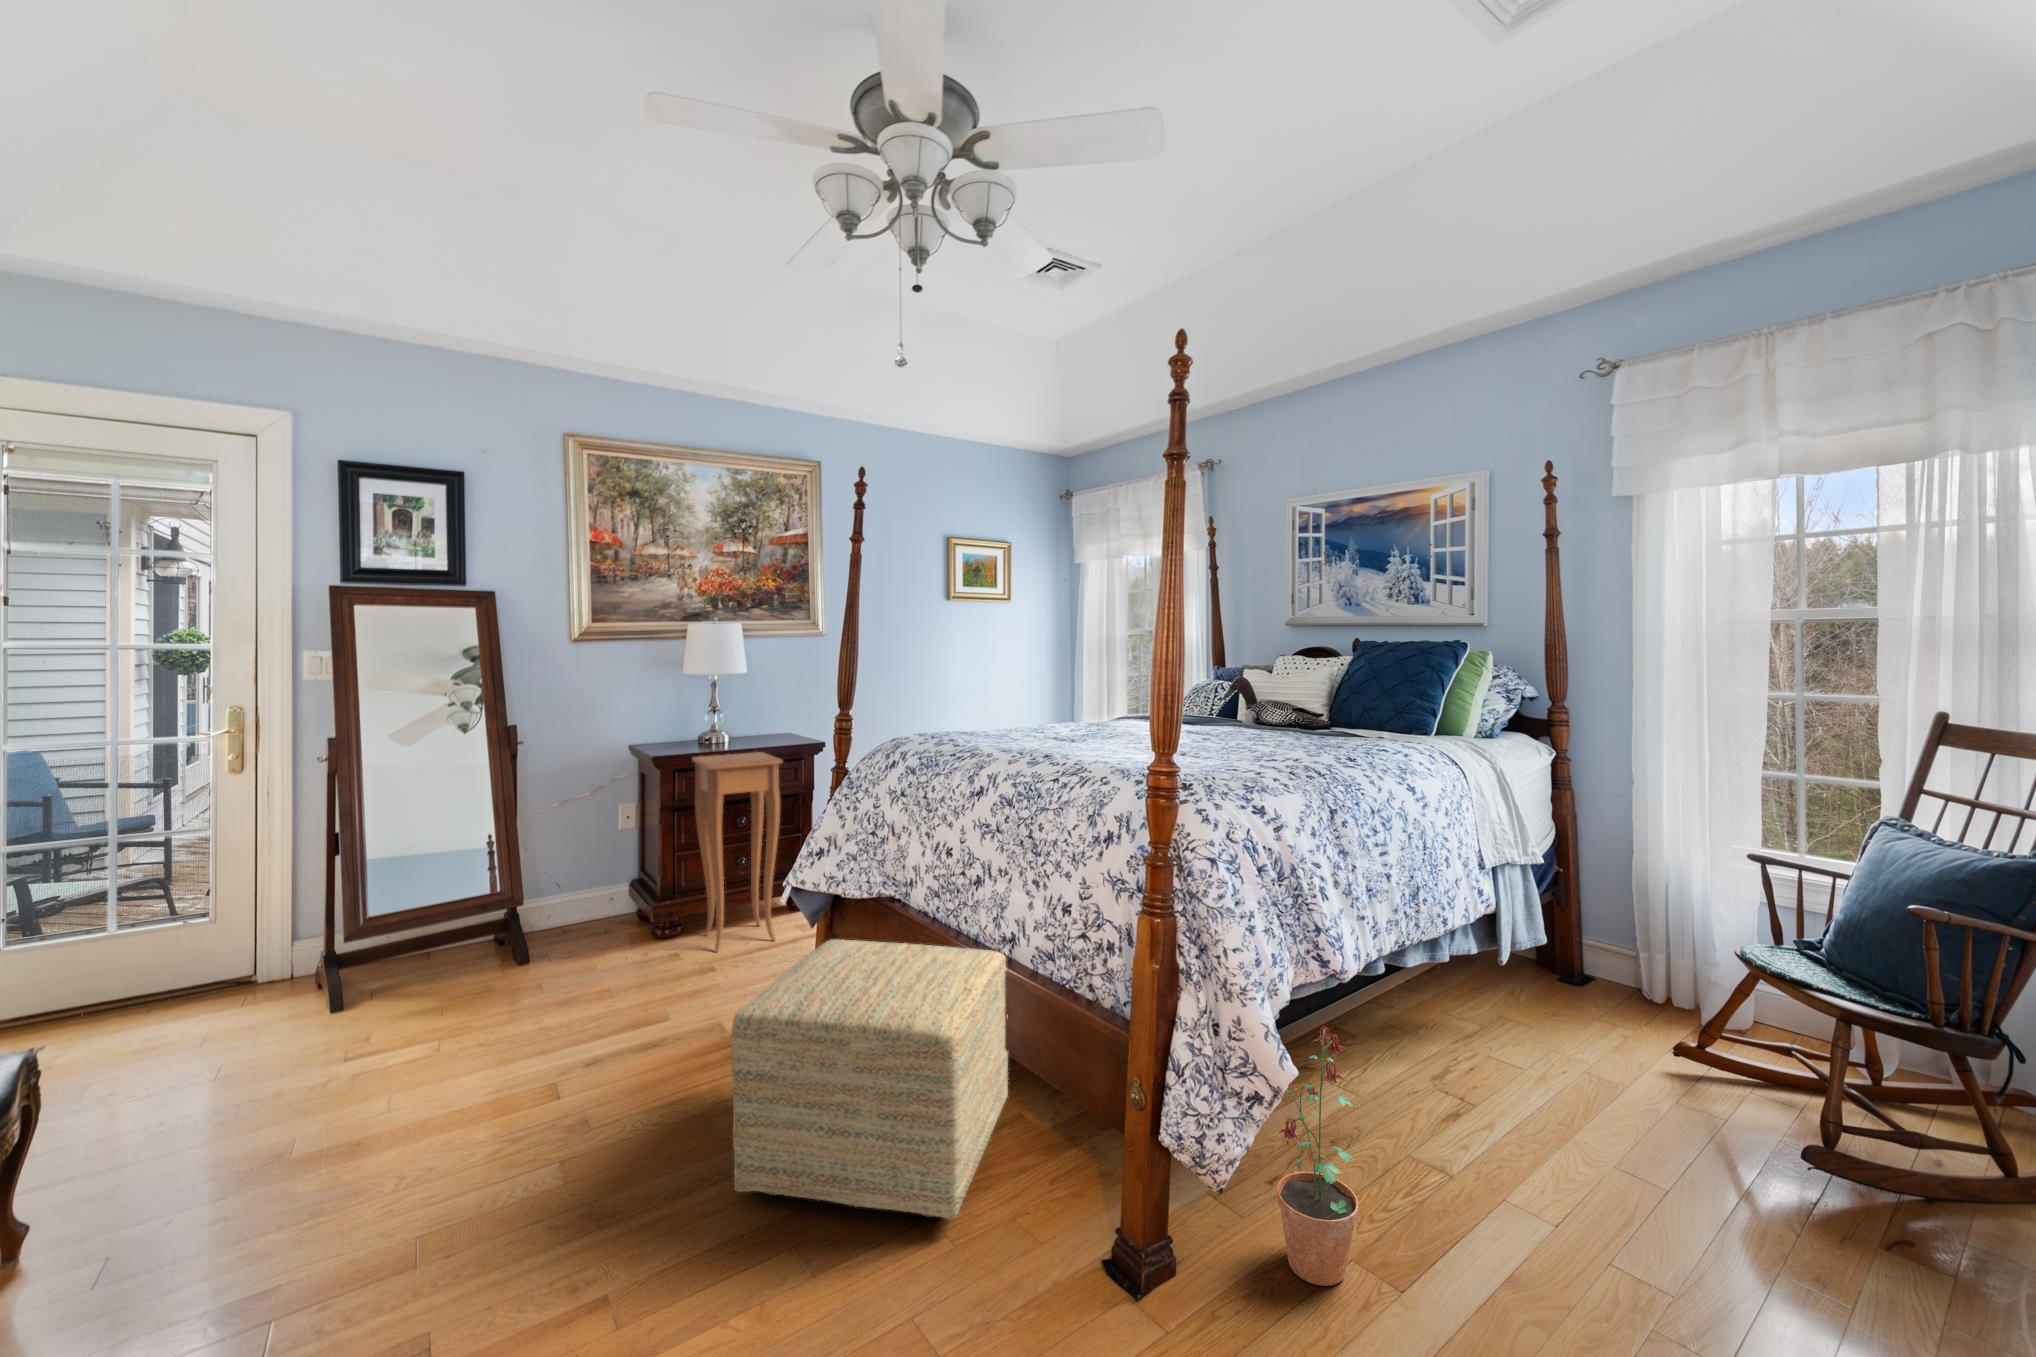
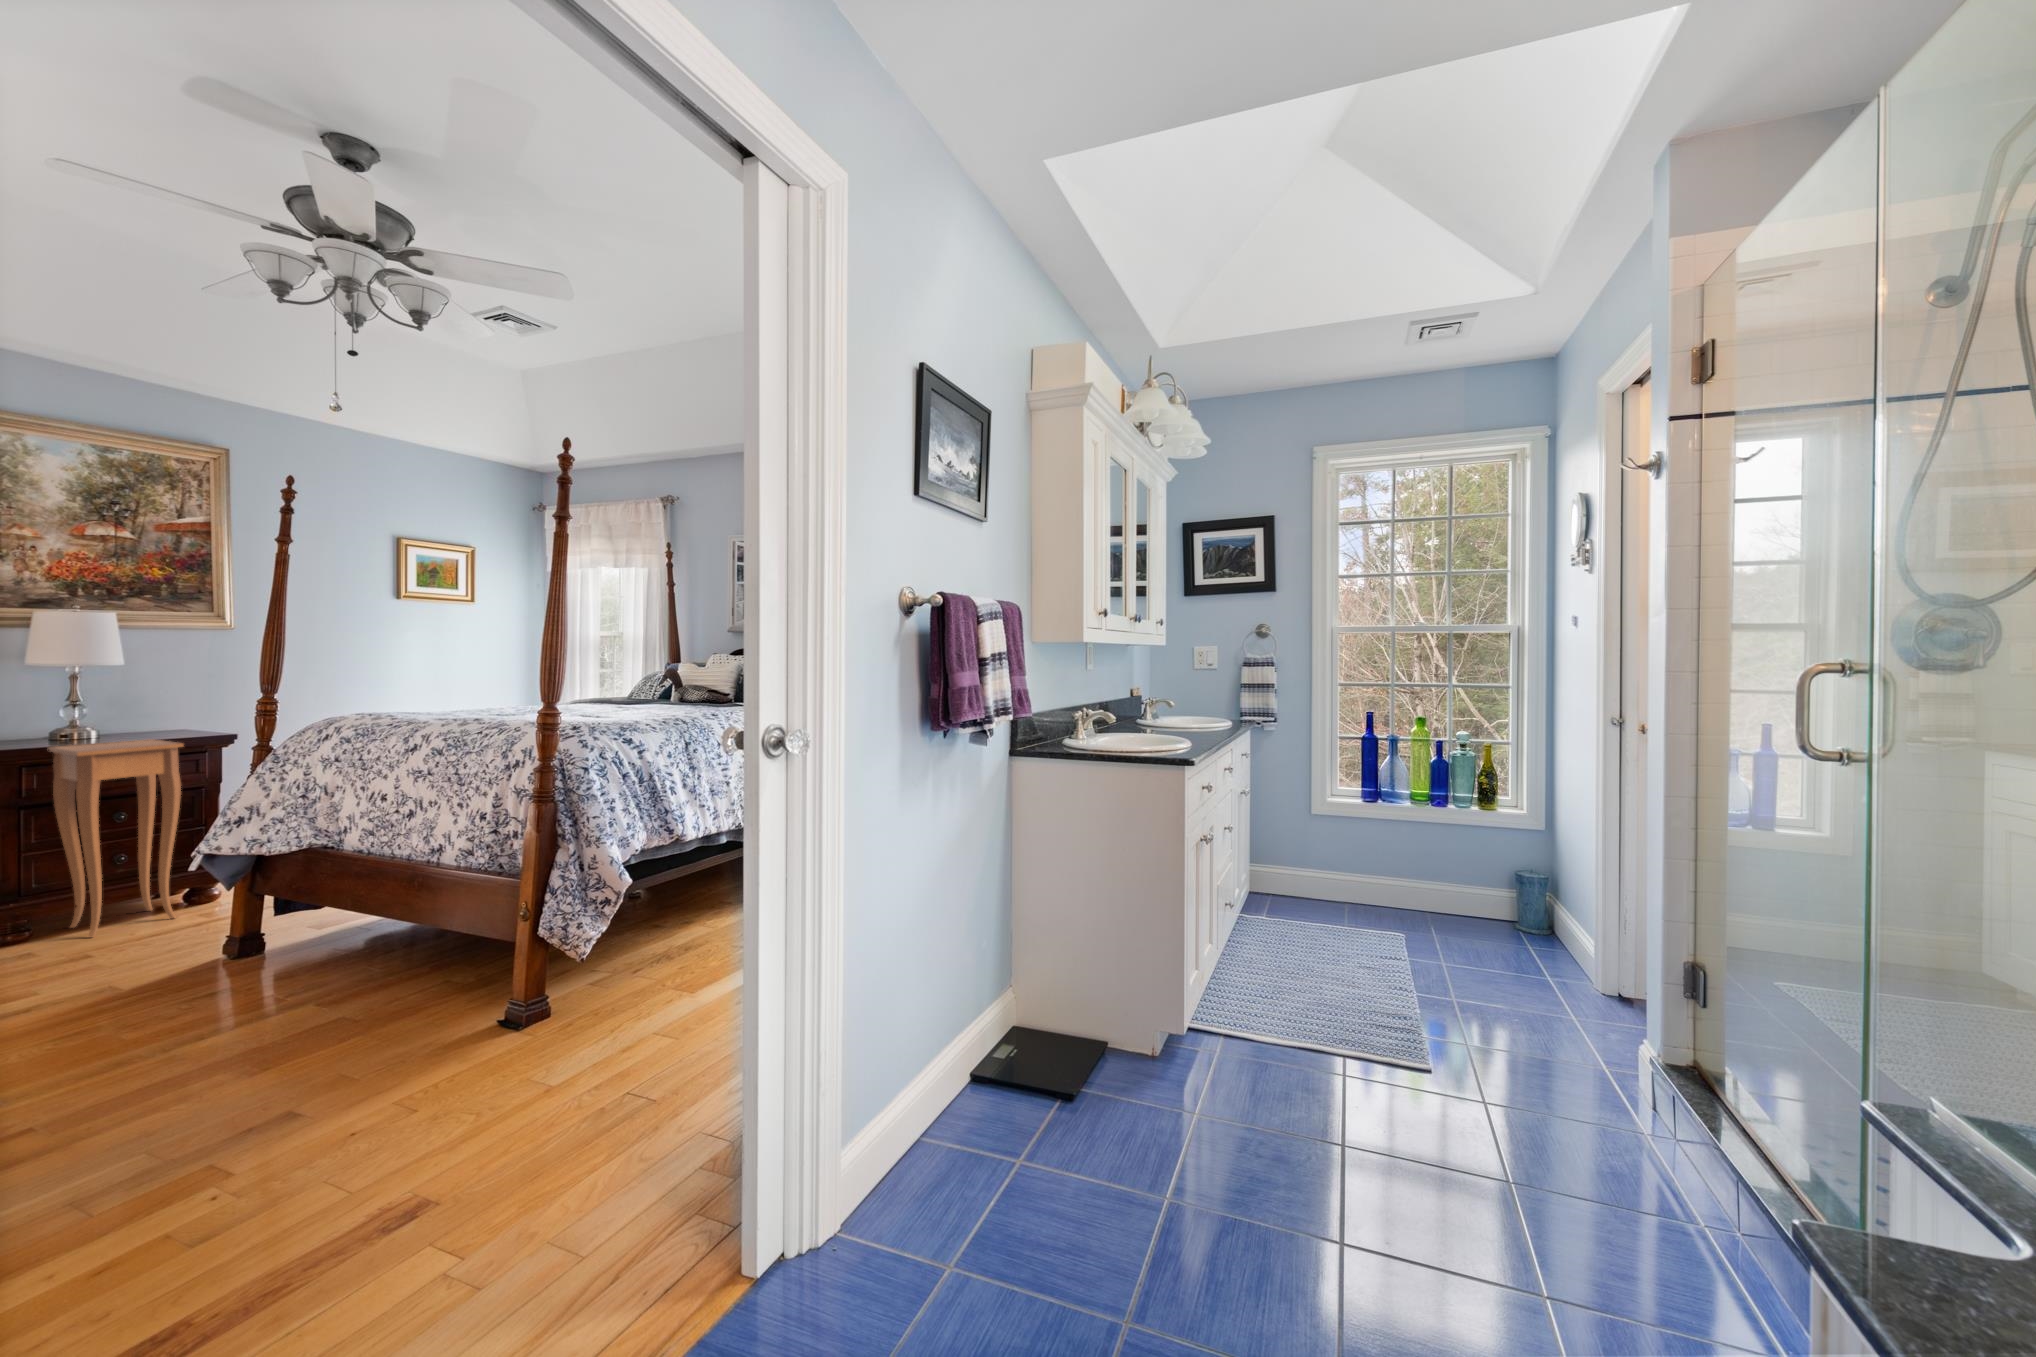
ottoman: present [731,939,1008,1219] -> none [147,862,439,1068]
potted plant: present [1277,1026,1359,1286] -> none [623,861,677,1004]

